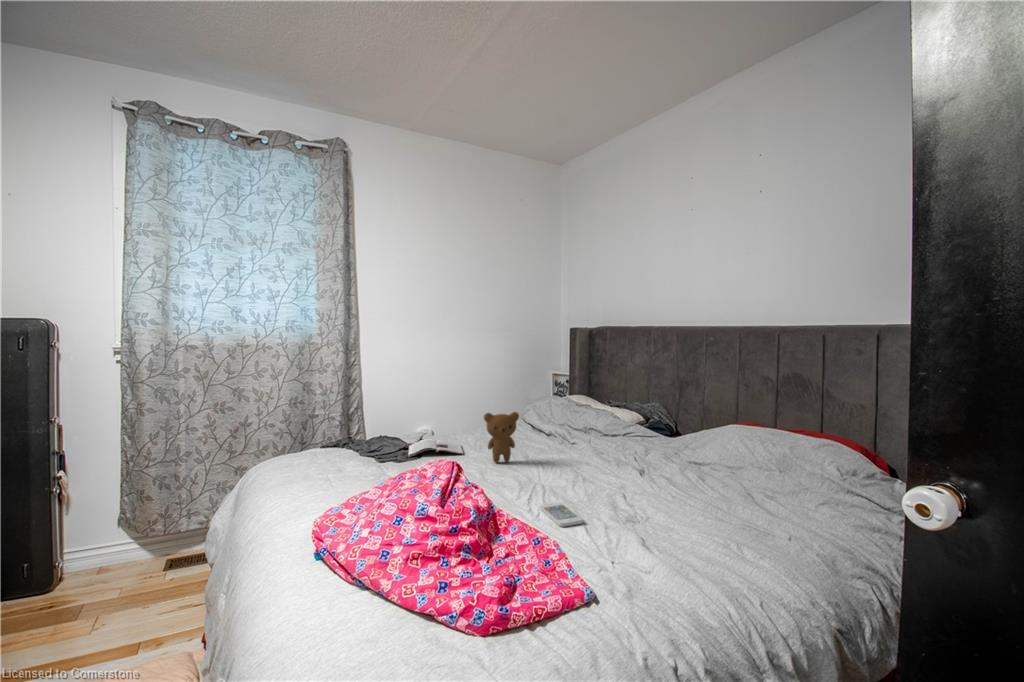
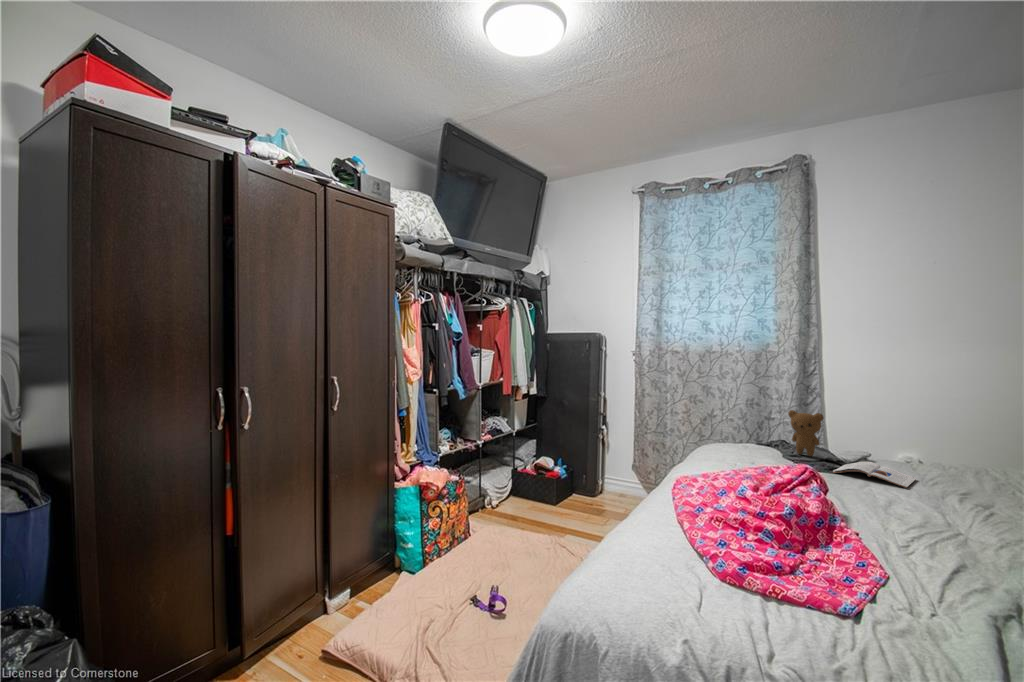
teddy bear: present [484,412,519,463] -> present [788,410,823,456]
smartphone: present [540,502,583,527] -> none [937,557,984,593]

